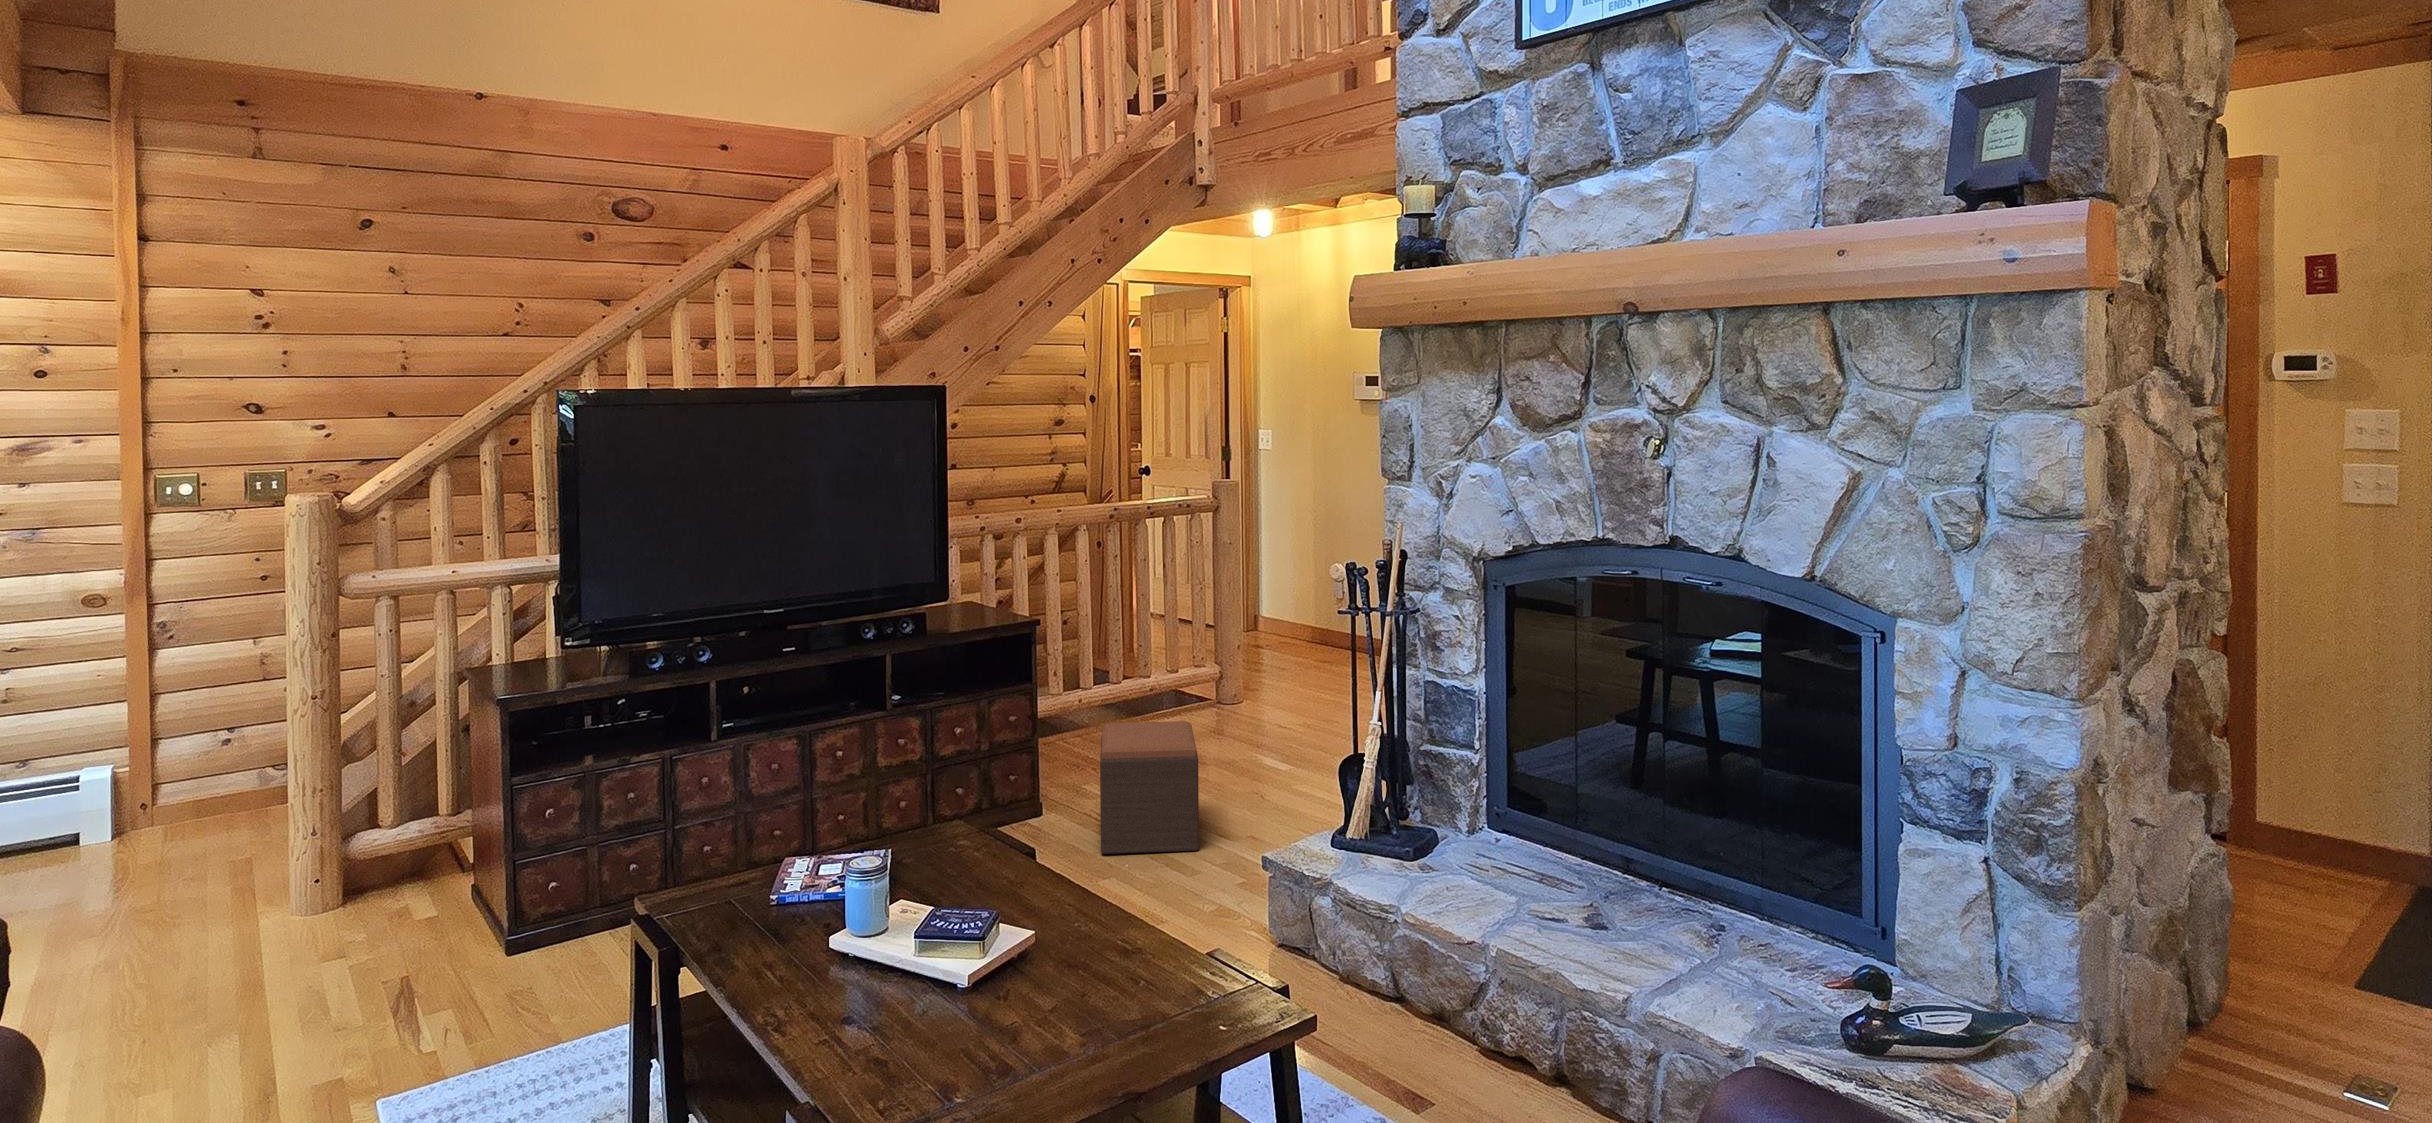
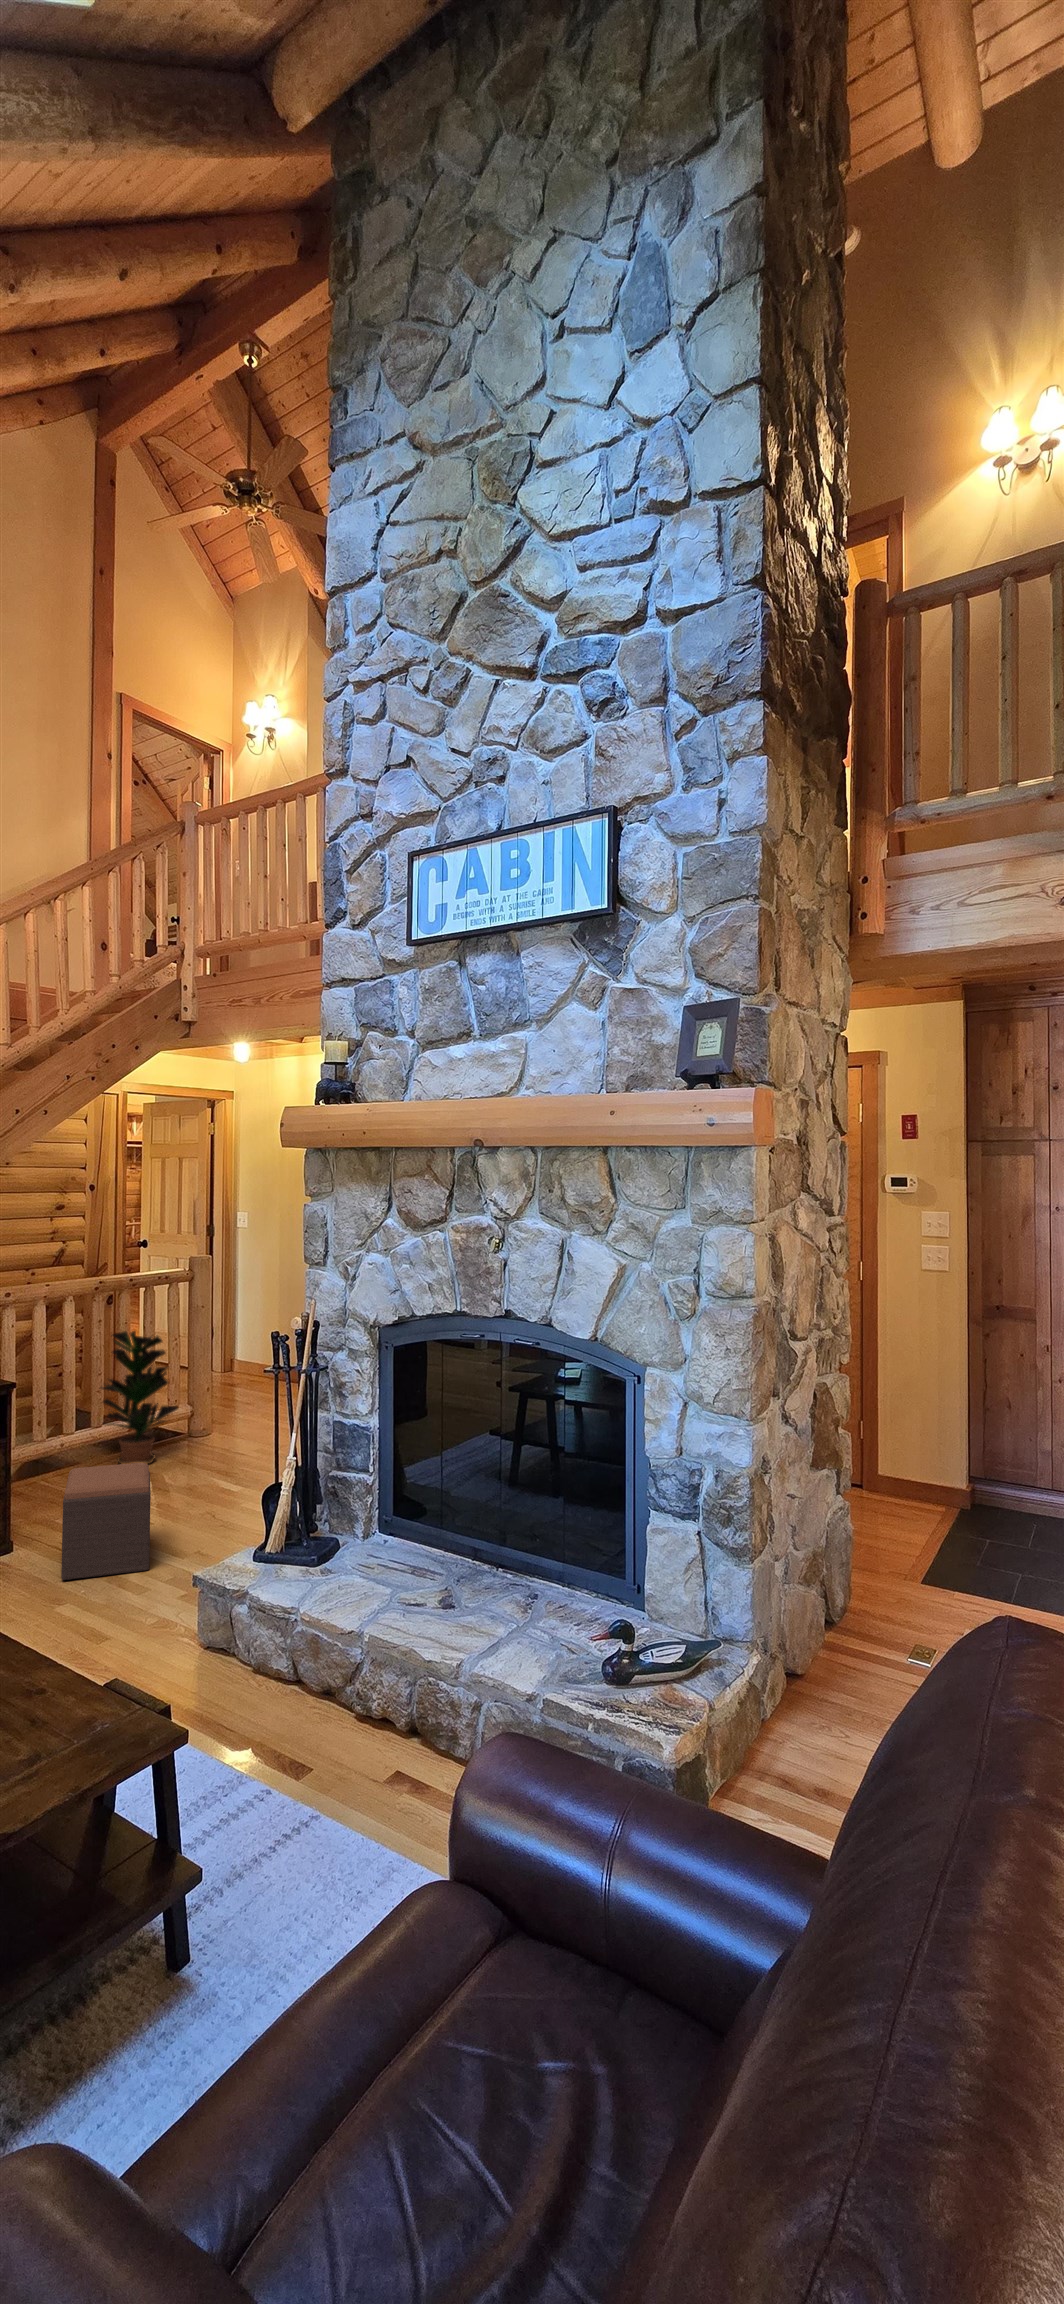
potted plant: none [1123,564,1215,727] -> present [101,1331,178,1464]

